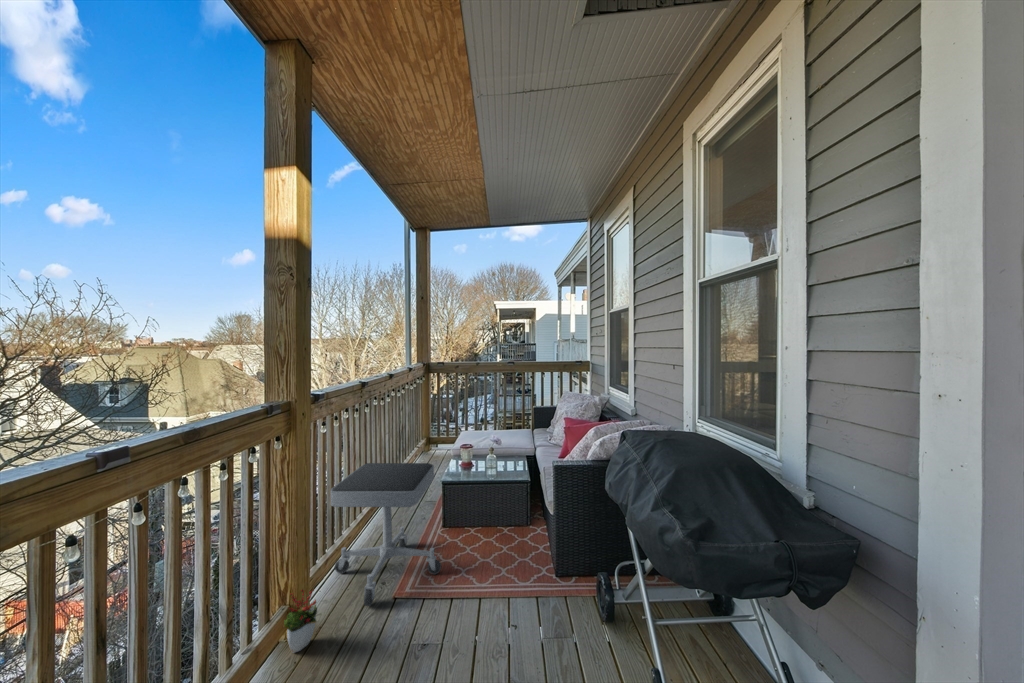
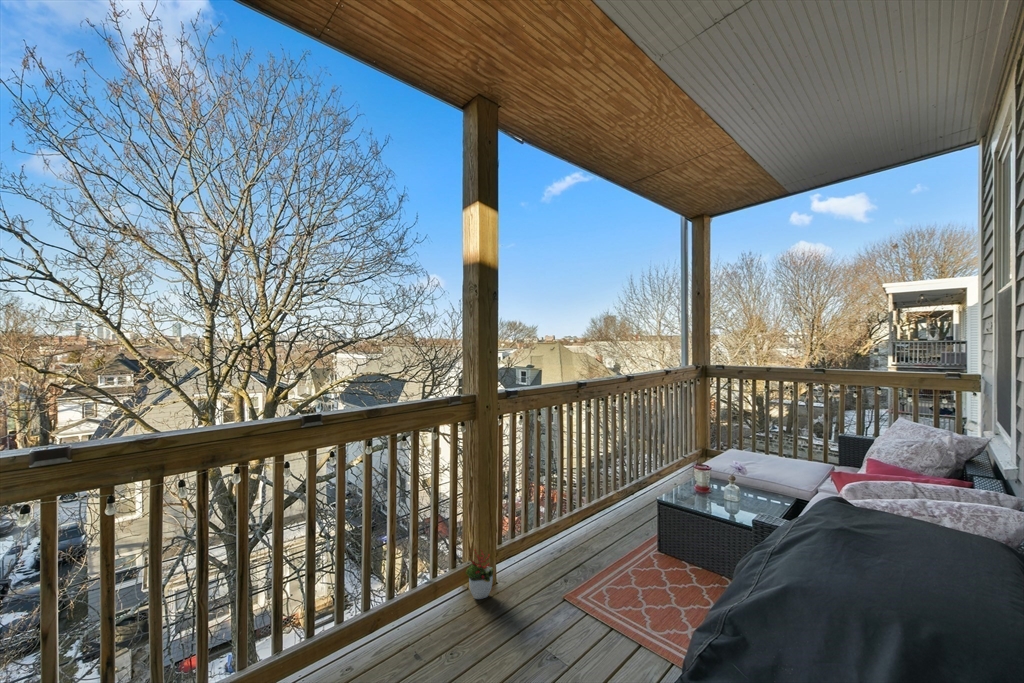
stool: present [331,463,441,606] -> none [521,460,628,596]

